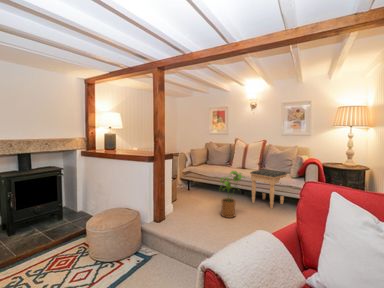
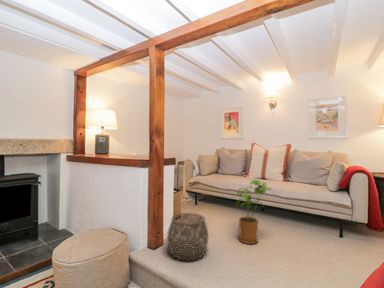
footstool: present [250,169,287,208] -> none [274,180,322,231]
woven basket: none [168,196,199,229] -> present [167,213,208,261]

